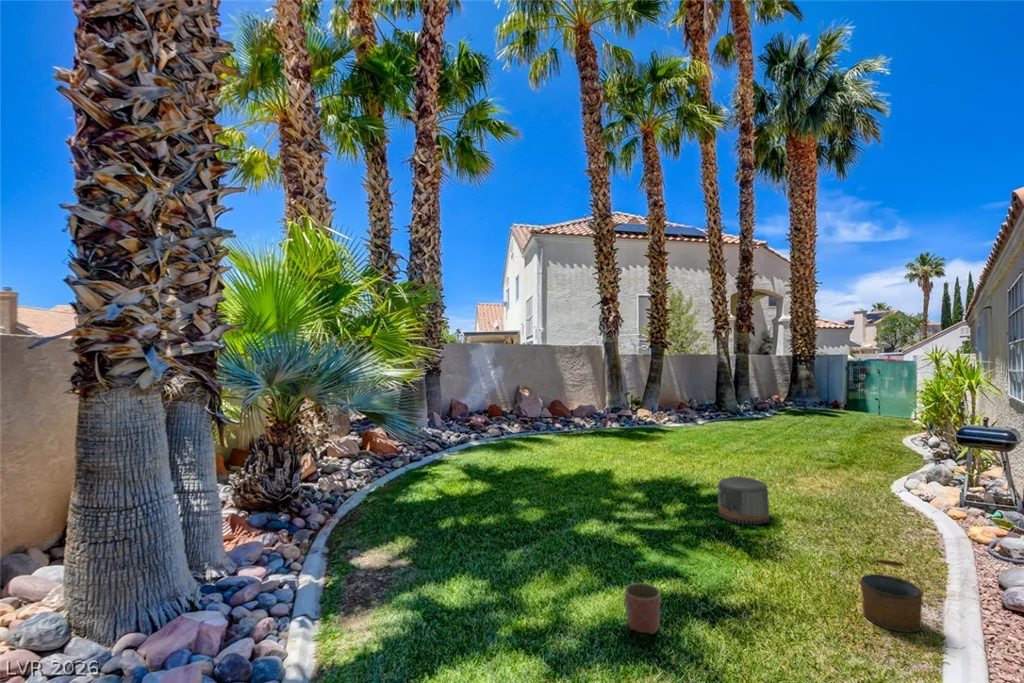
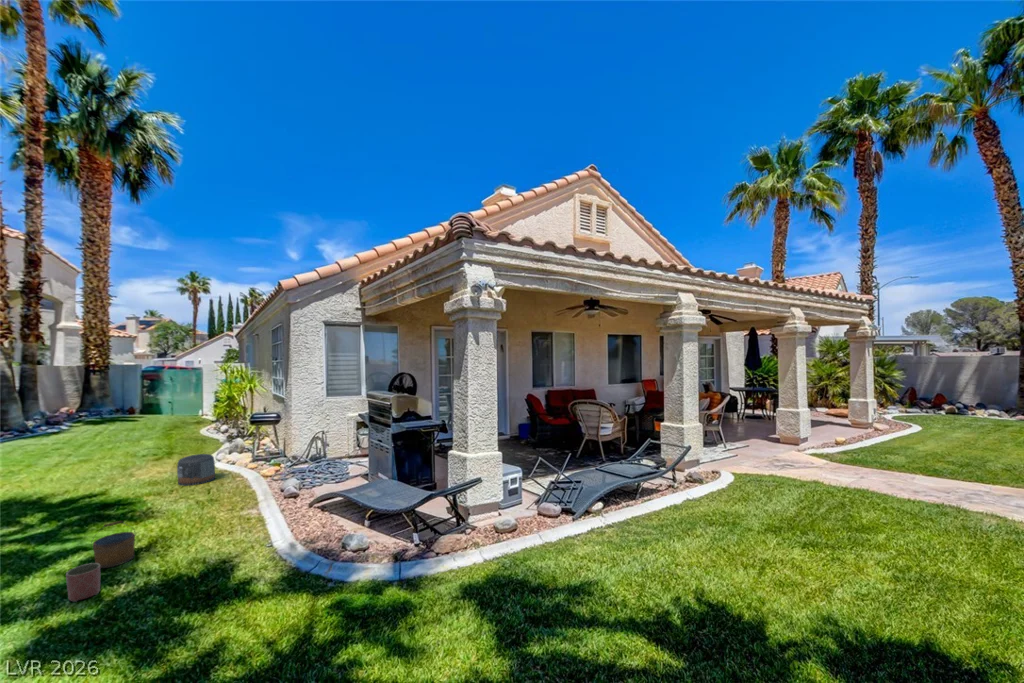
pouf: present [718,477,769,524] -> present [177,454,215,486]
bucket: present [860,560,923,632] -> present [93,521,135,568]

